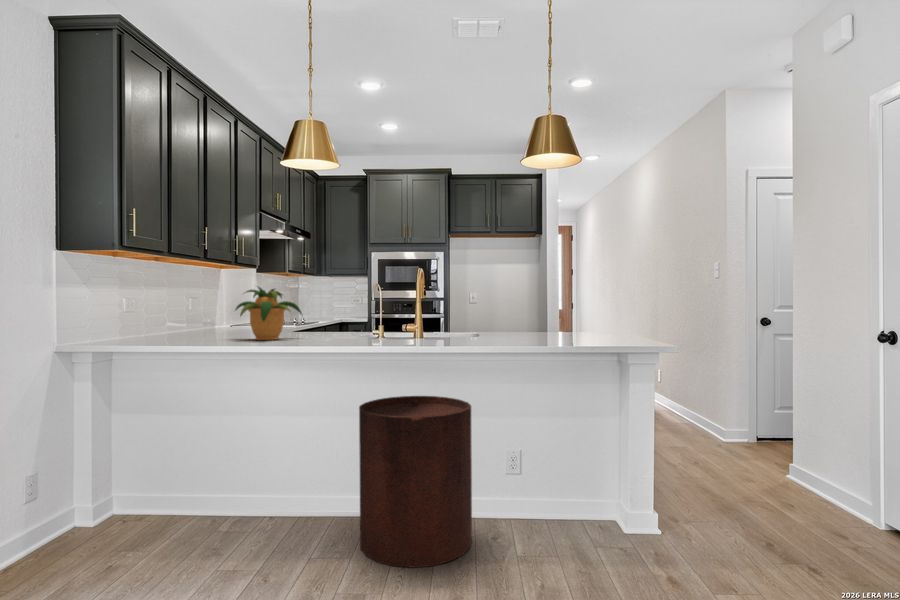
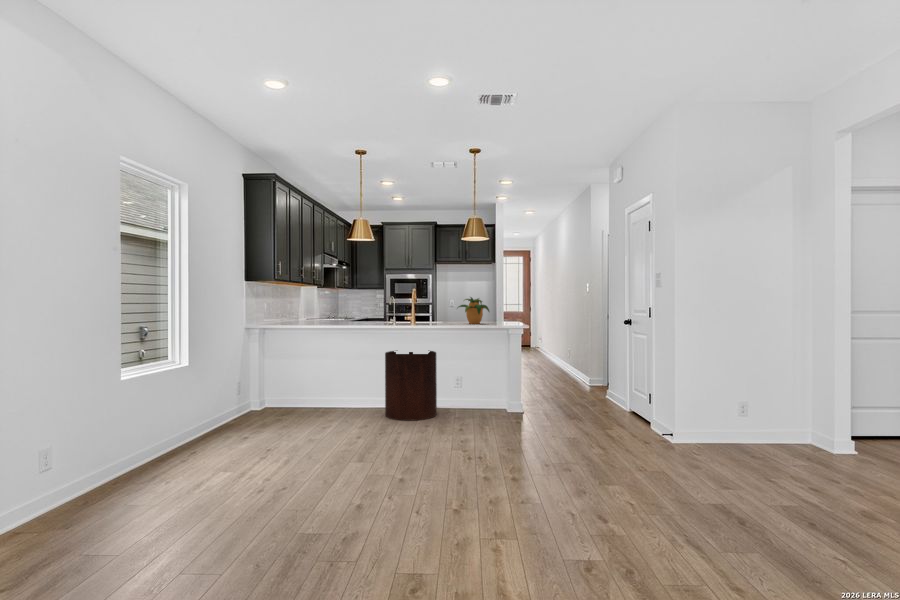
potted plant: present [235,286,302,340] -> present [458,297,489,324]

